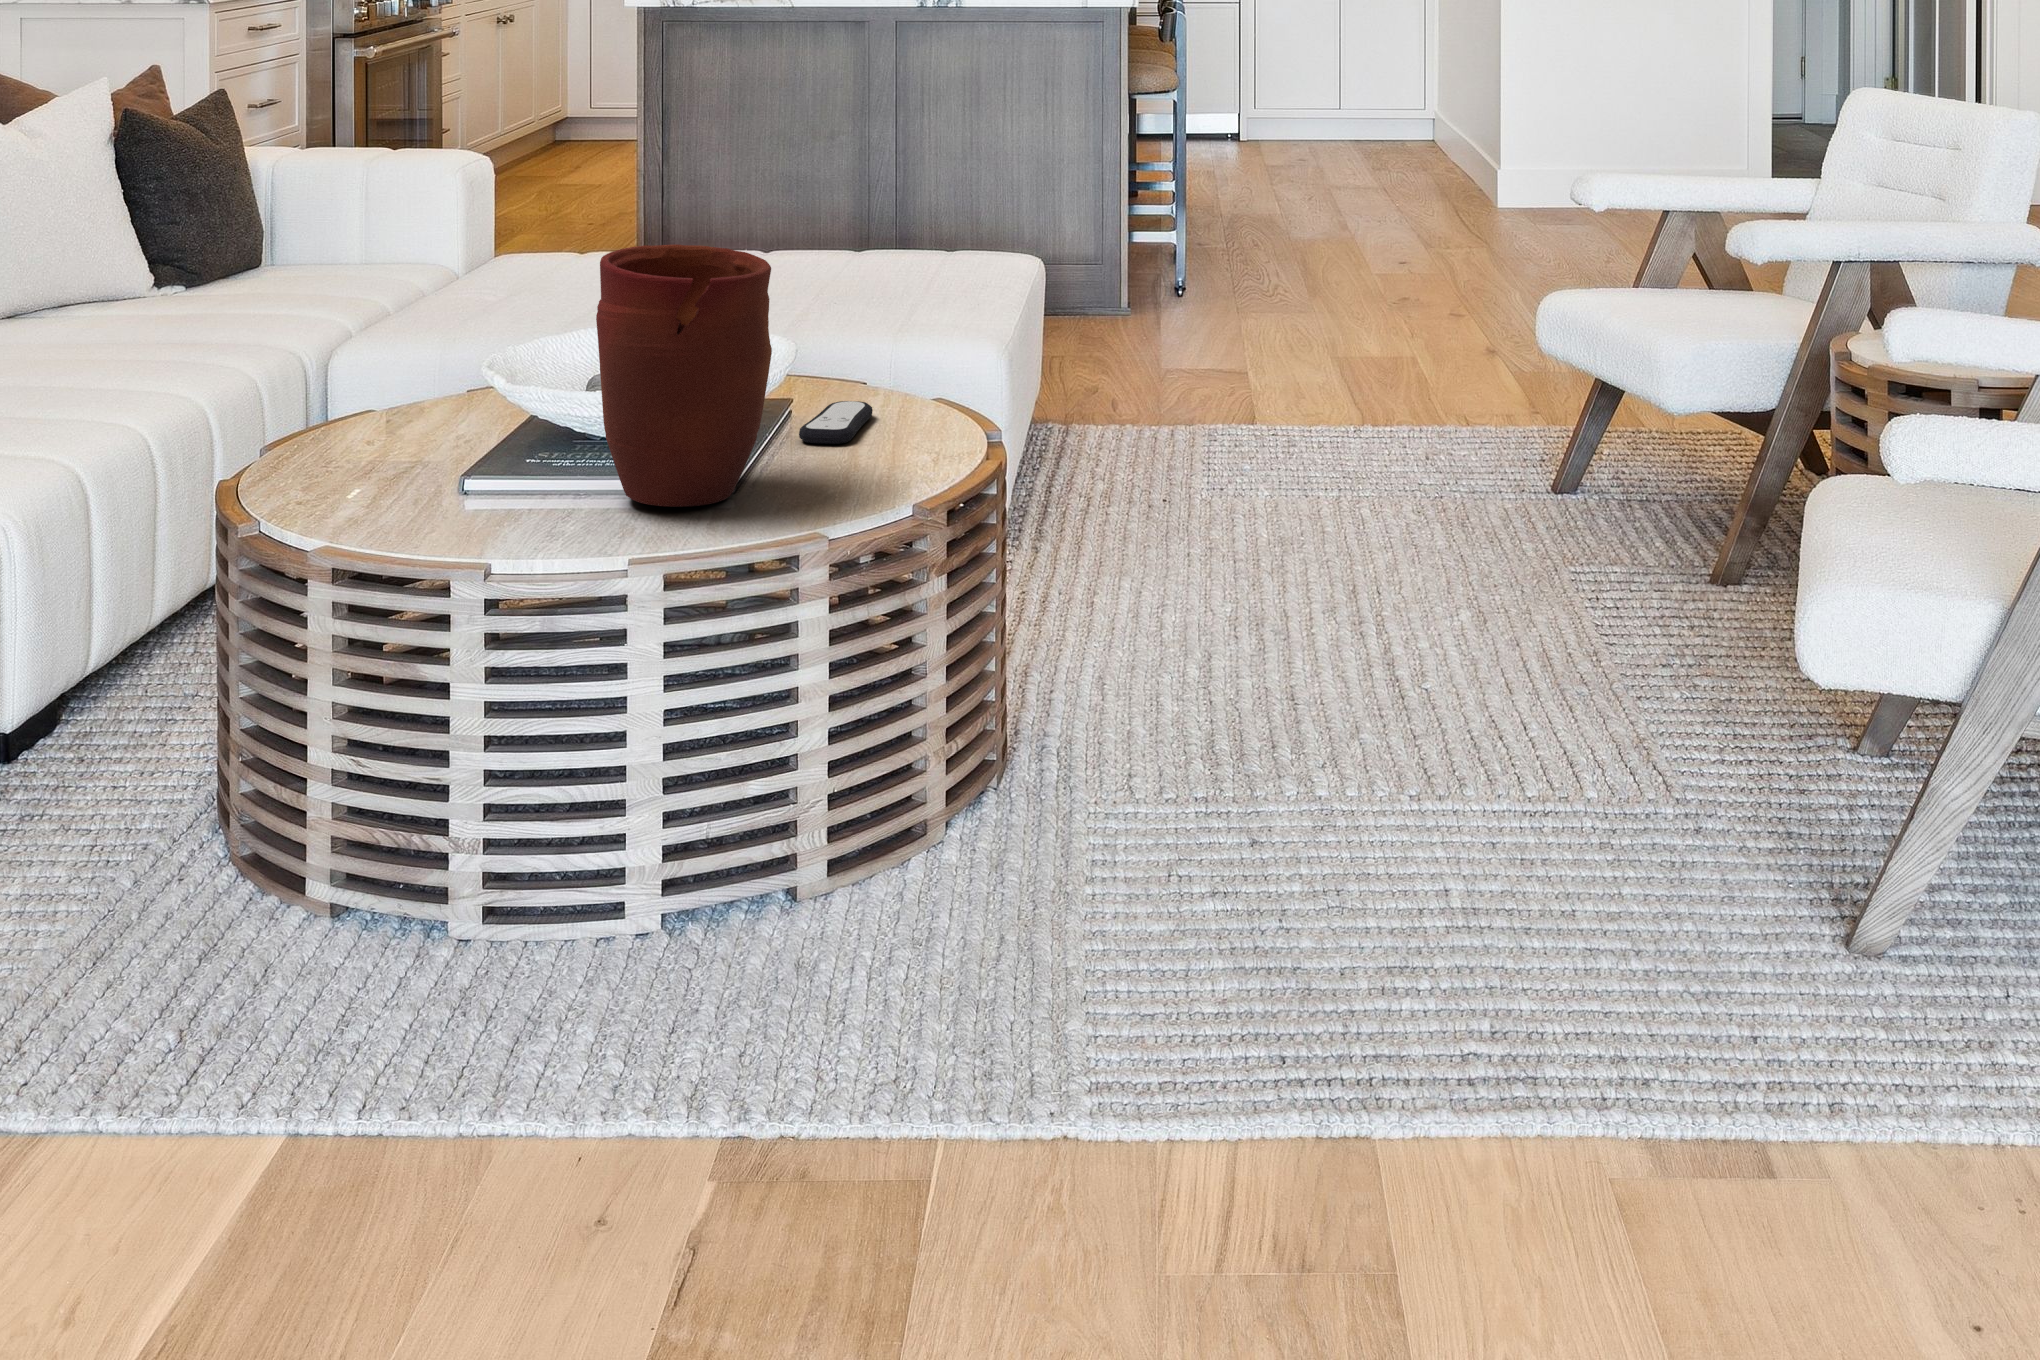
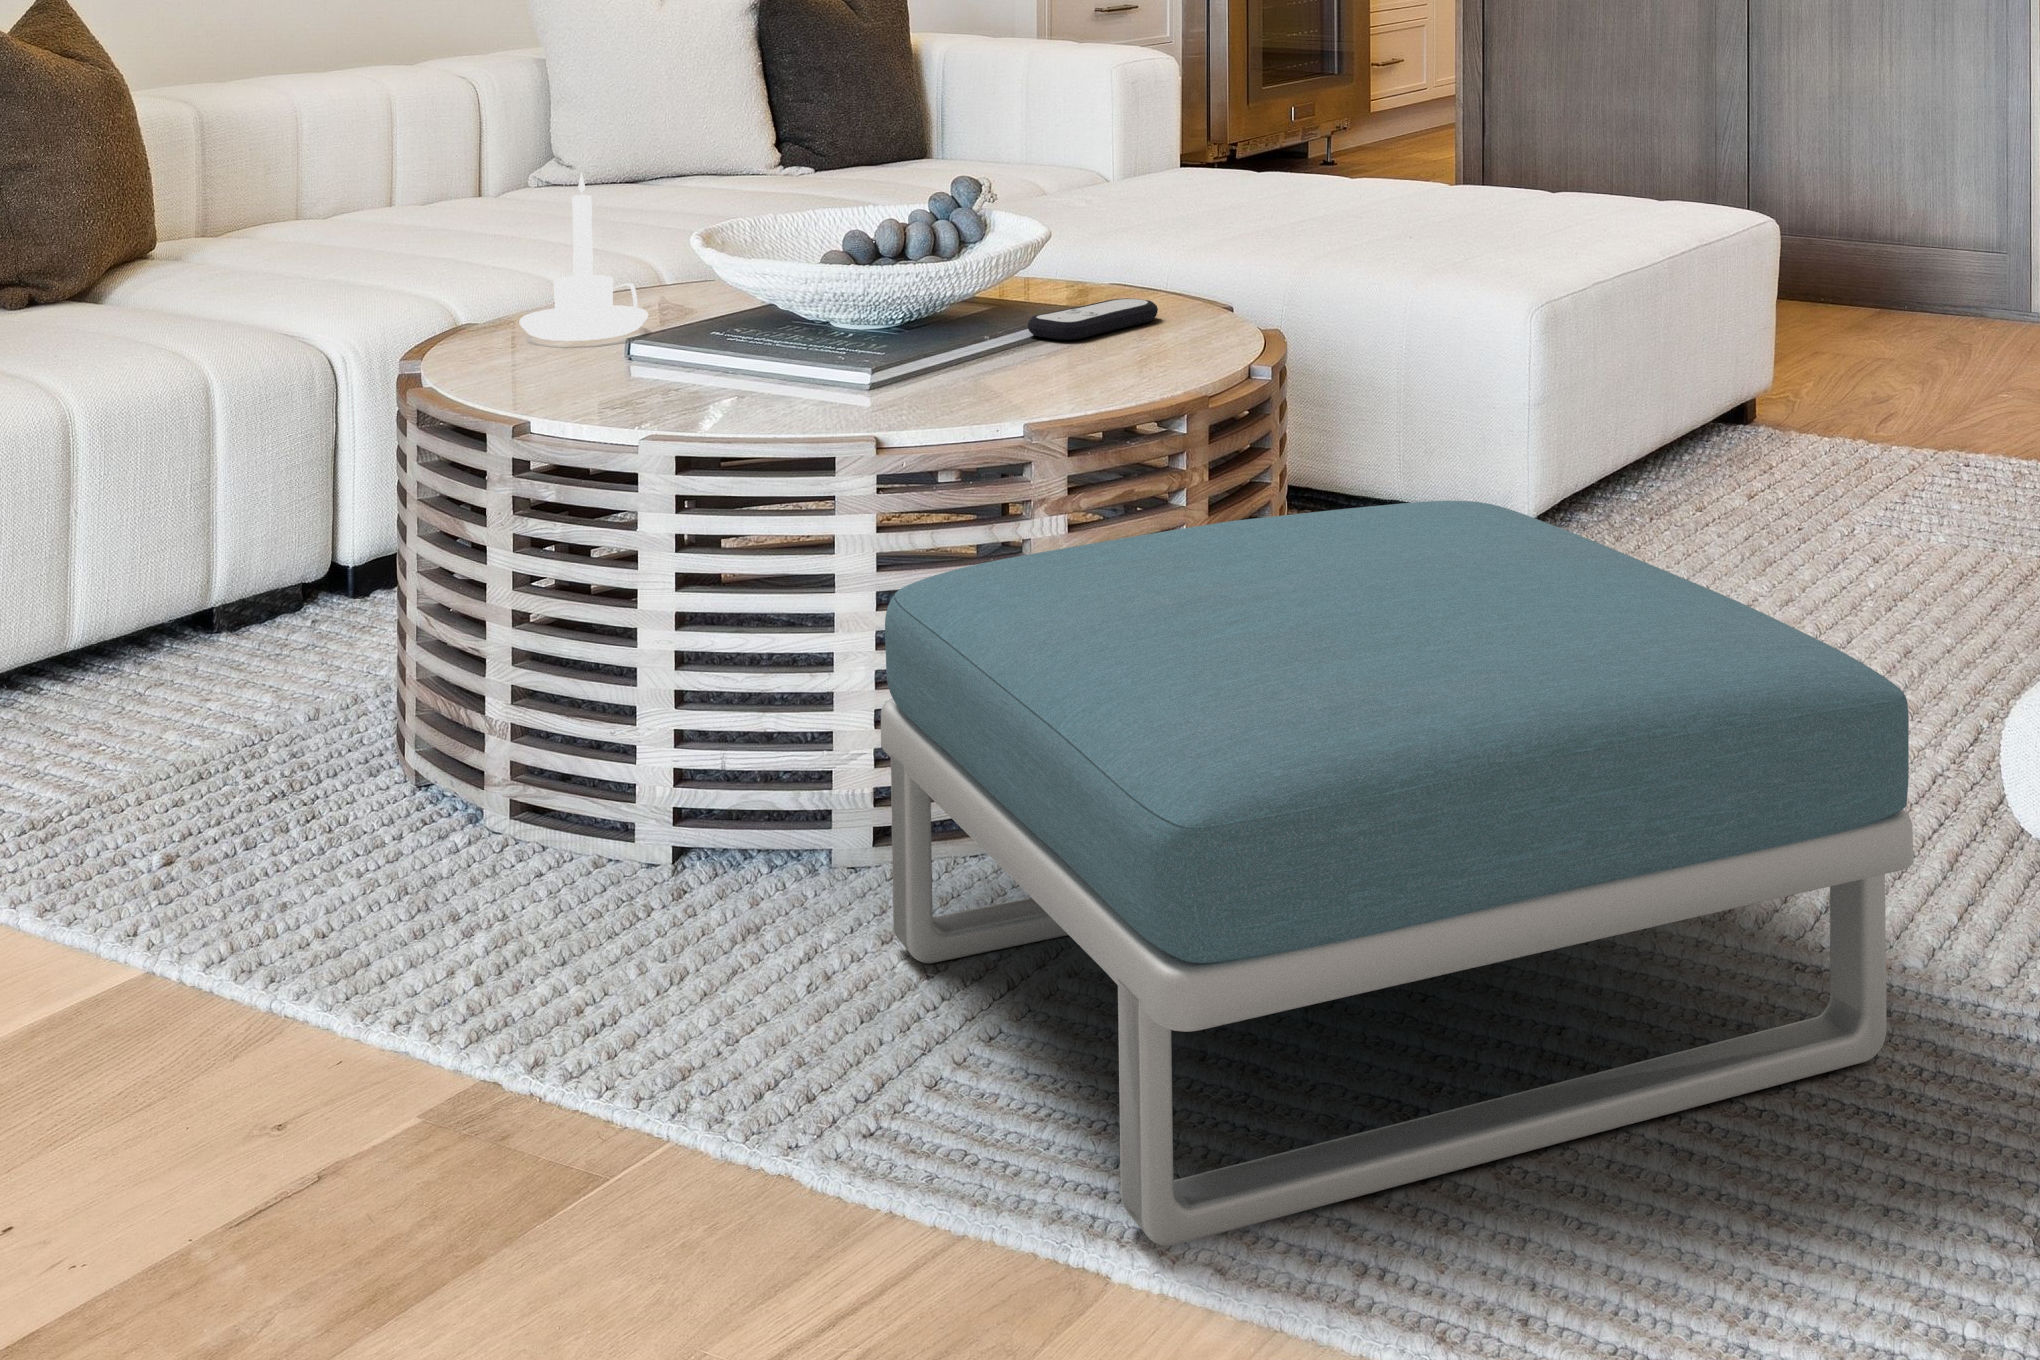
vase: present [596,245,772,507] -> none [700,69,906,375]
candle holder: none [358,346,474,501] -> present [519,172,648,341]
footstool: none [902,529,1636,1099] -> present [881,501,1913,1246]

